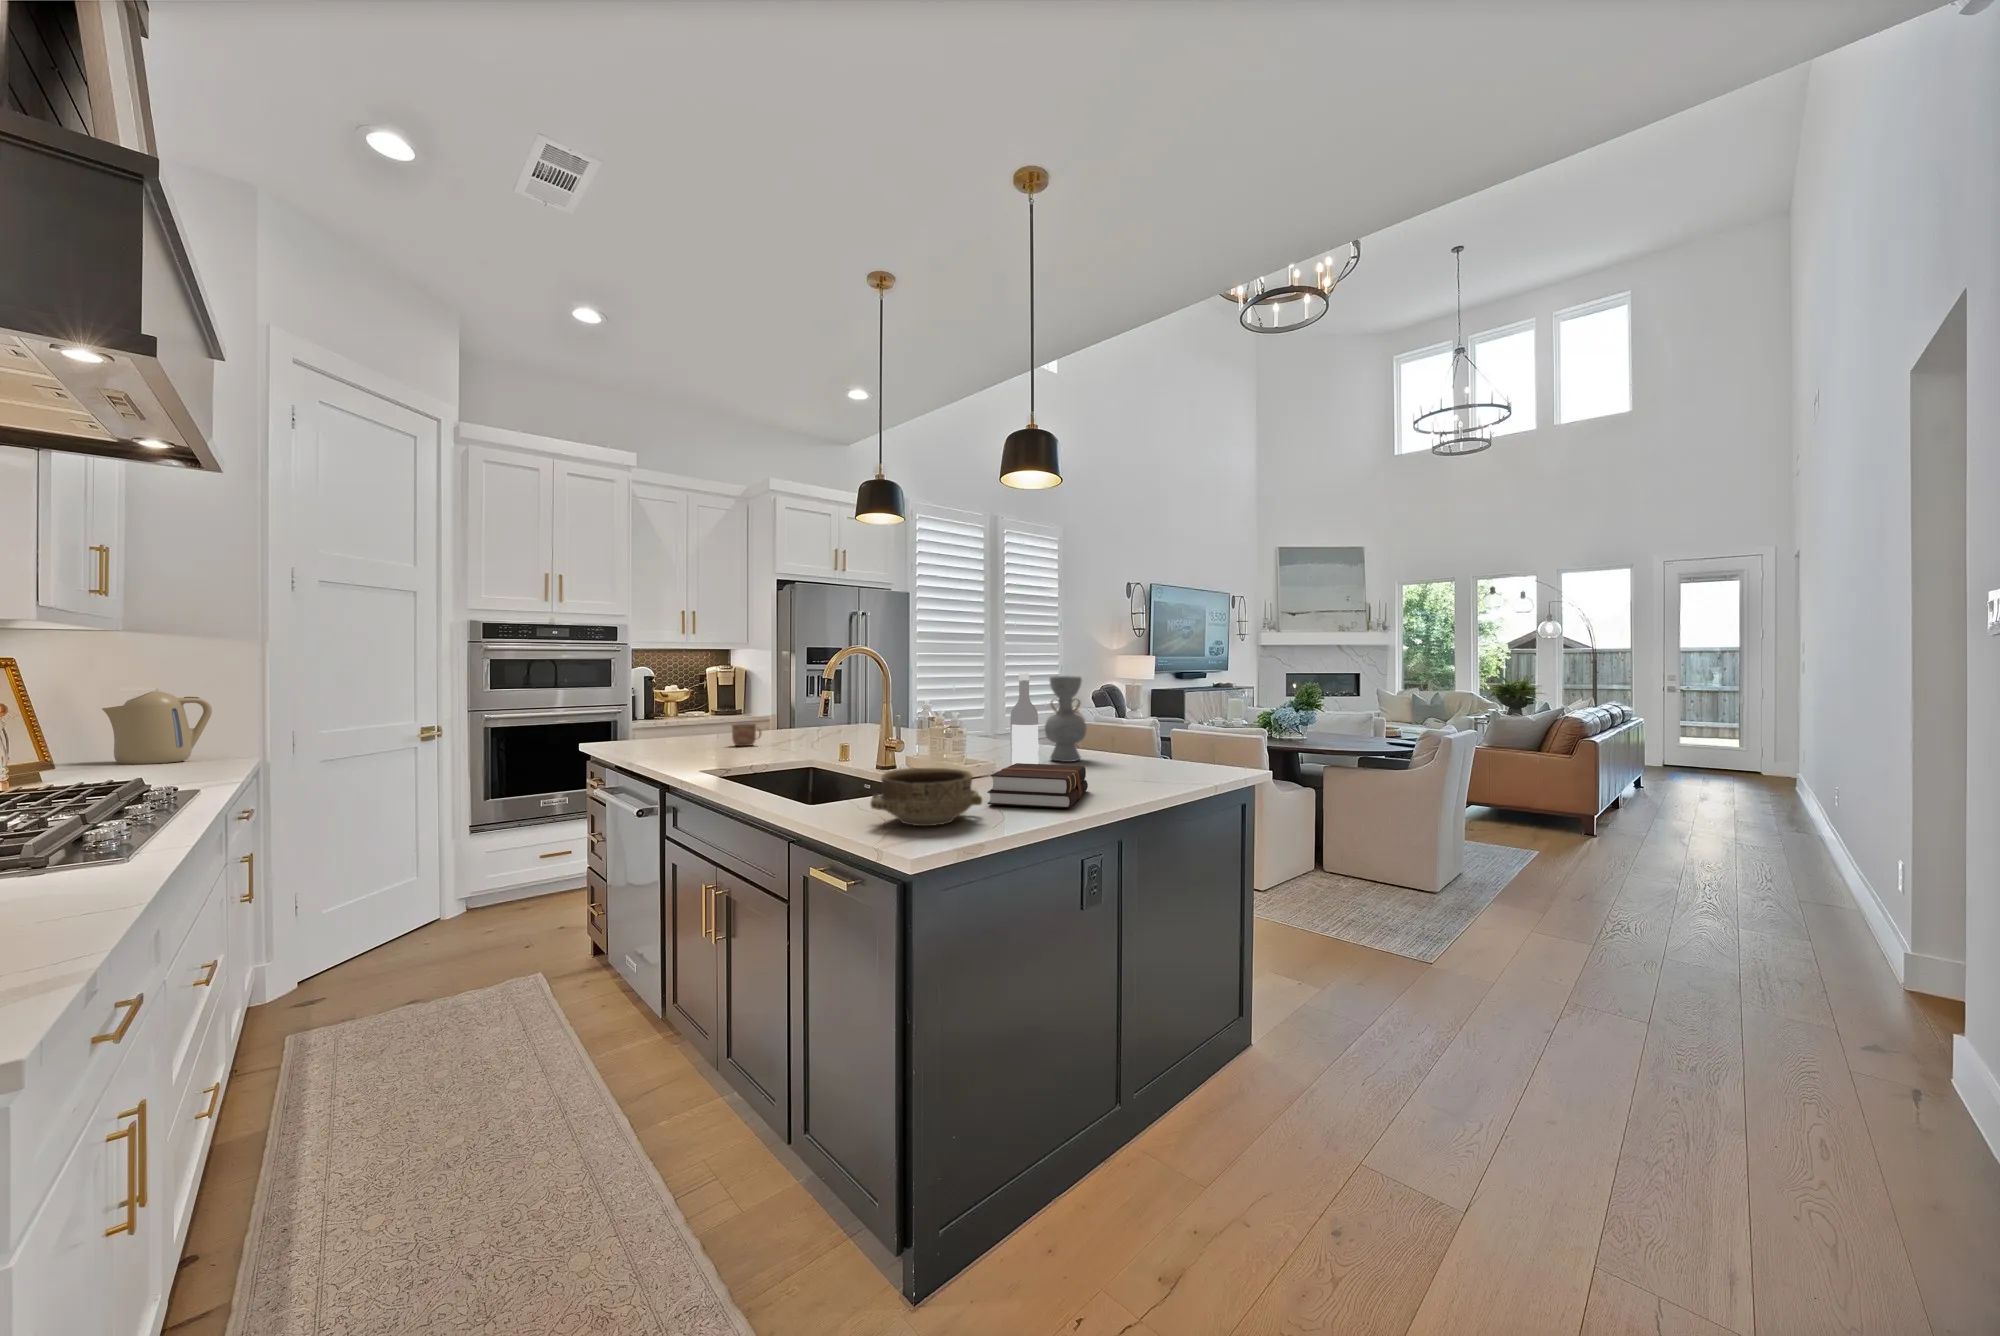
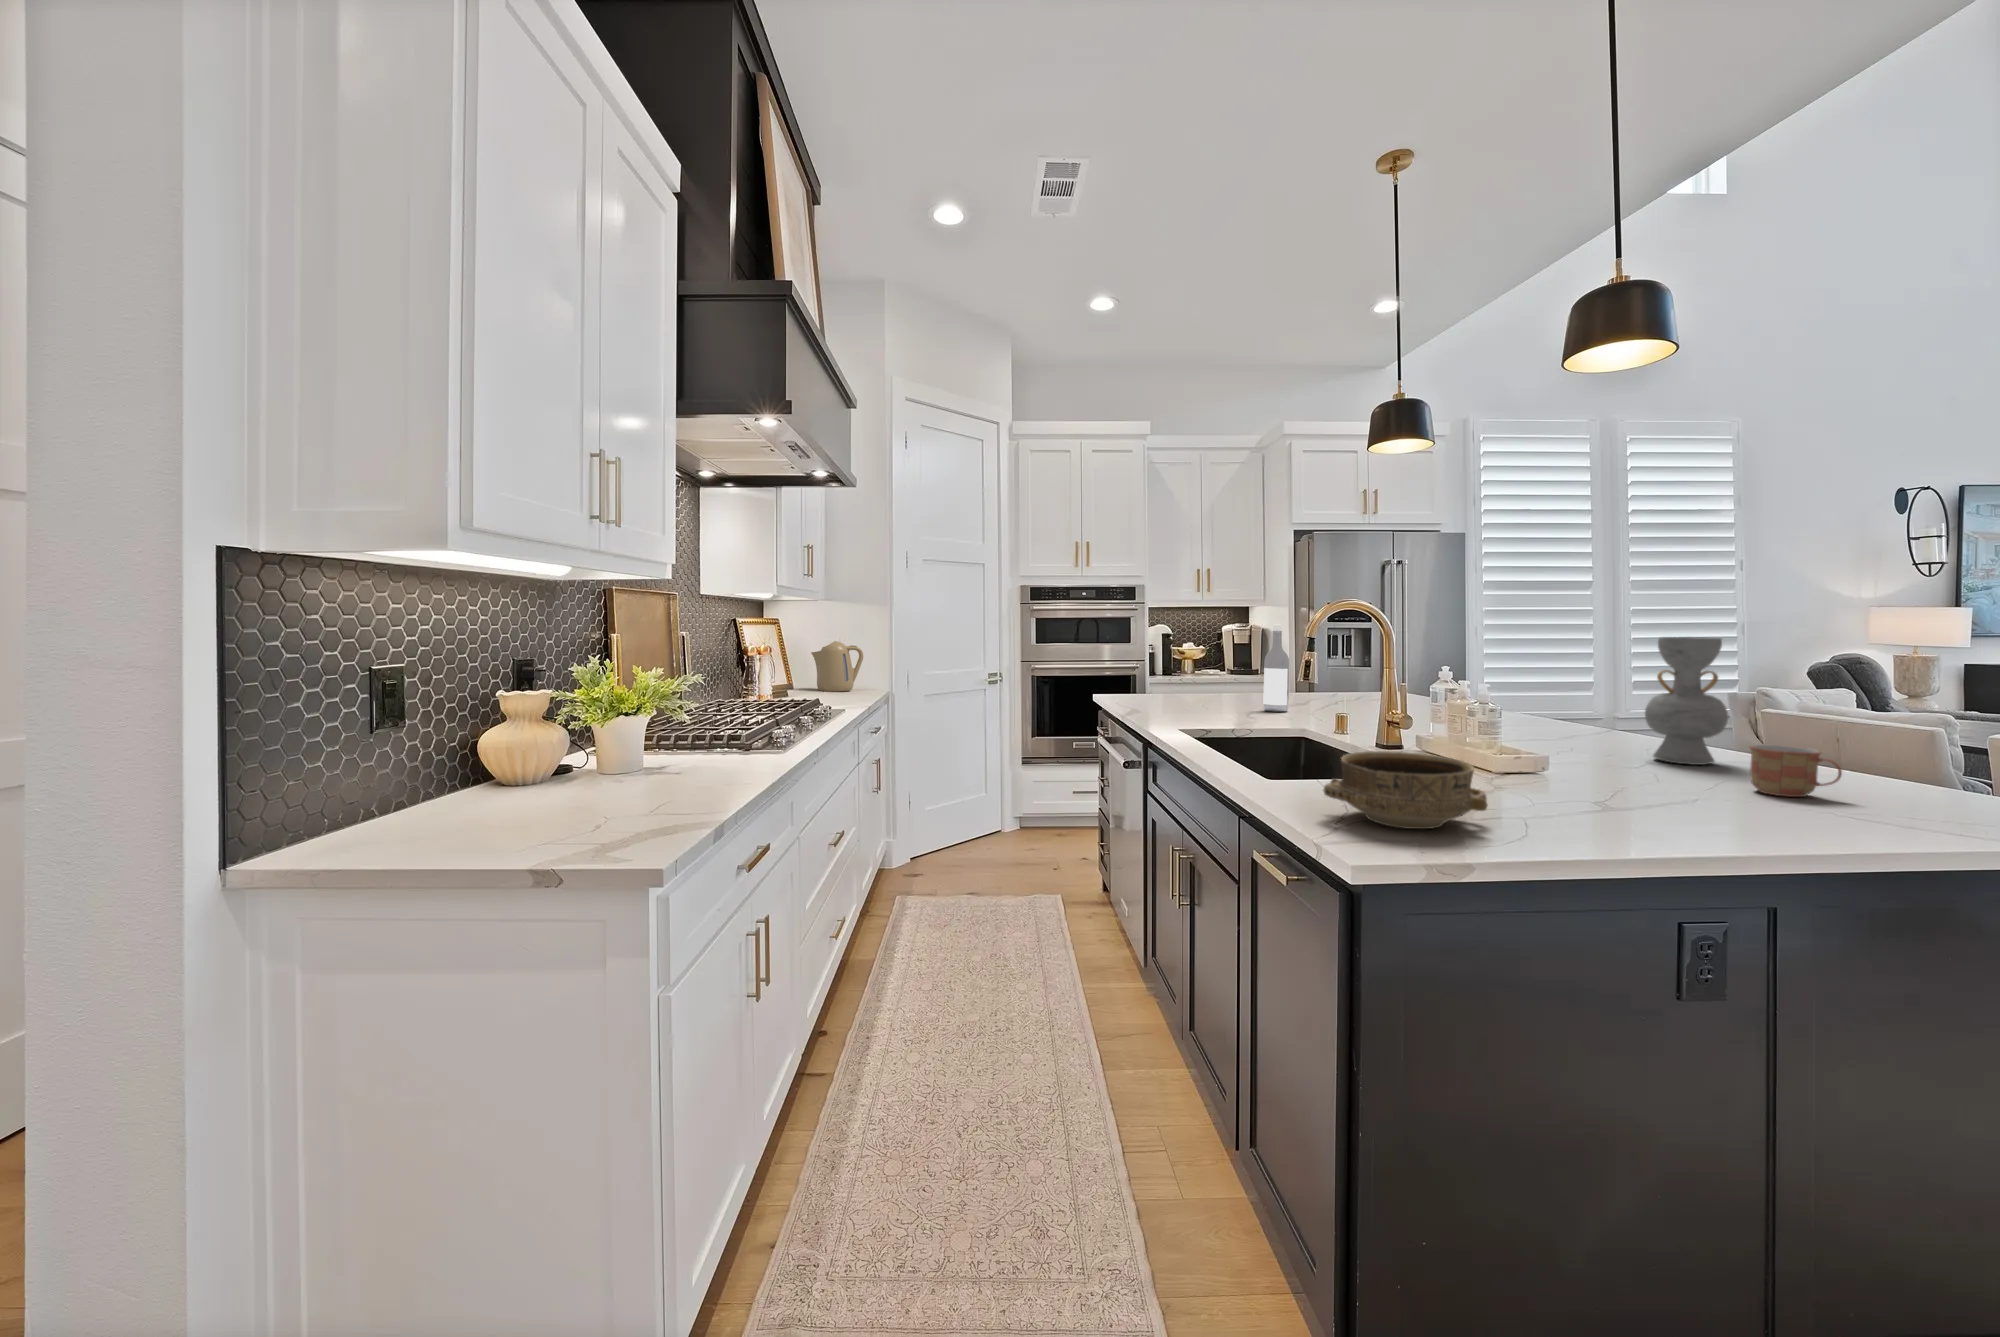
wine bottle: present [1010,673,1038,765] -> present [1263,625,1289,712]
mug: present [732,723,761,746] -> present [1749,745,1842,797]
hardback book: present [987,763,1088,808] -> none [1506,759,1704,836]

